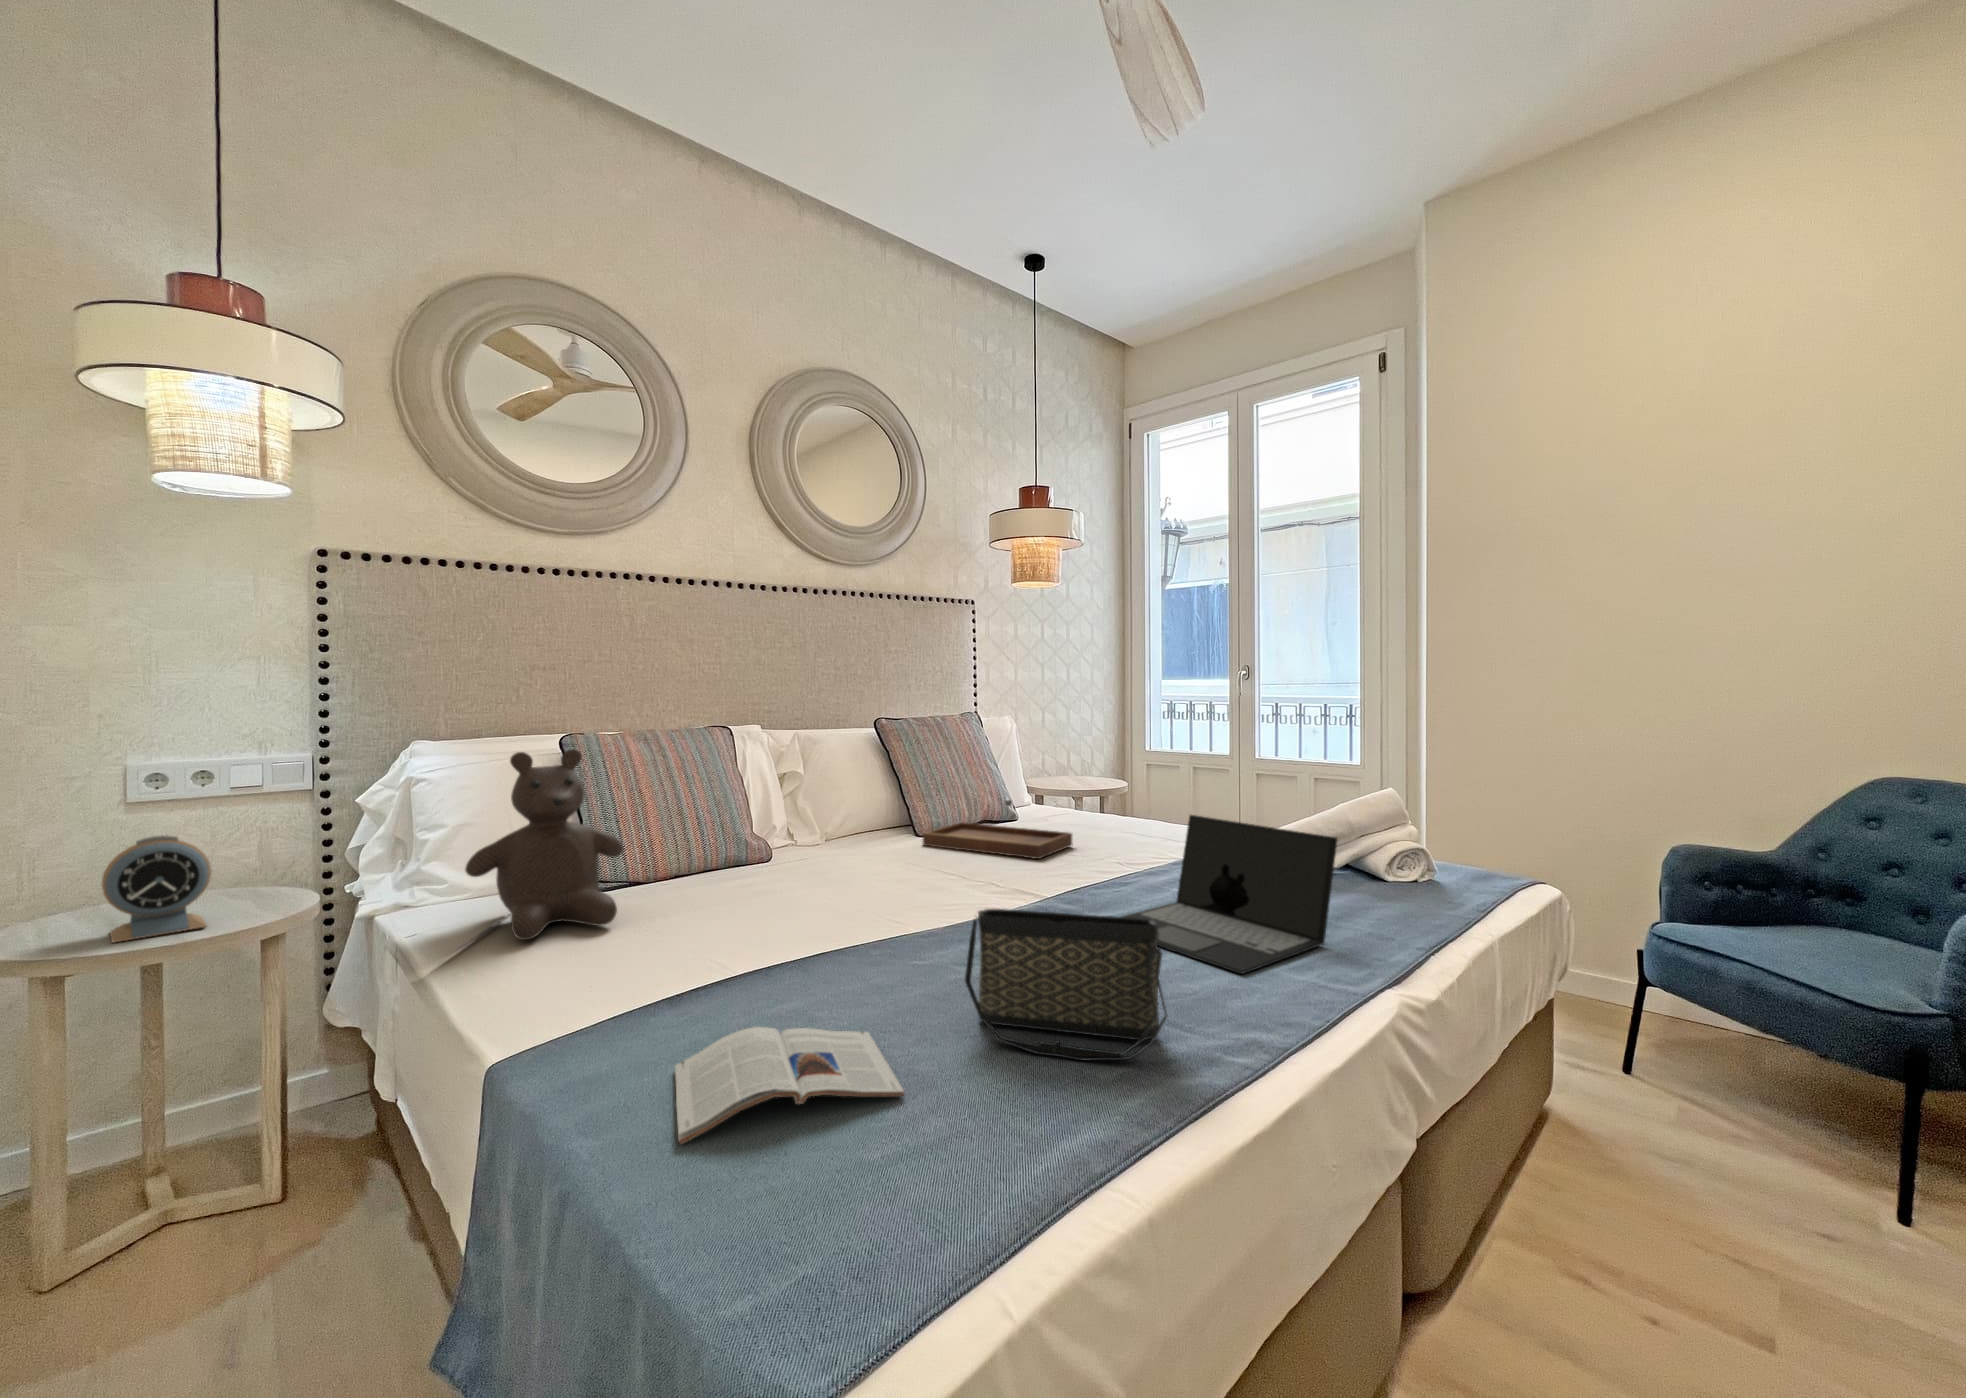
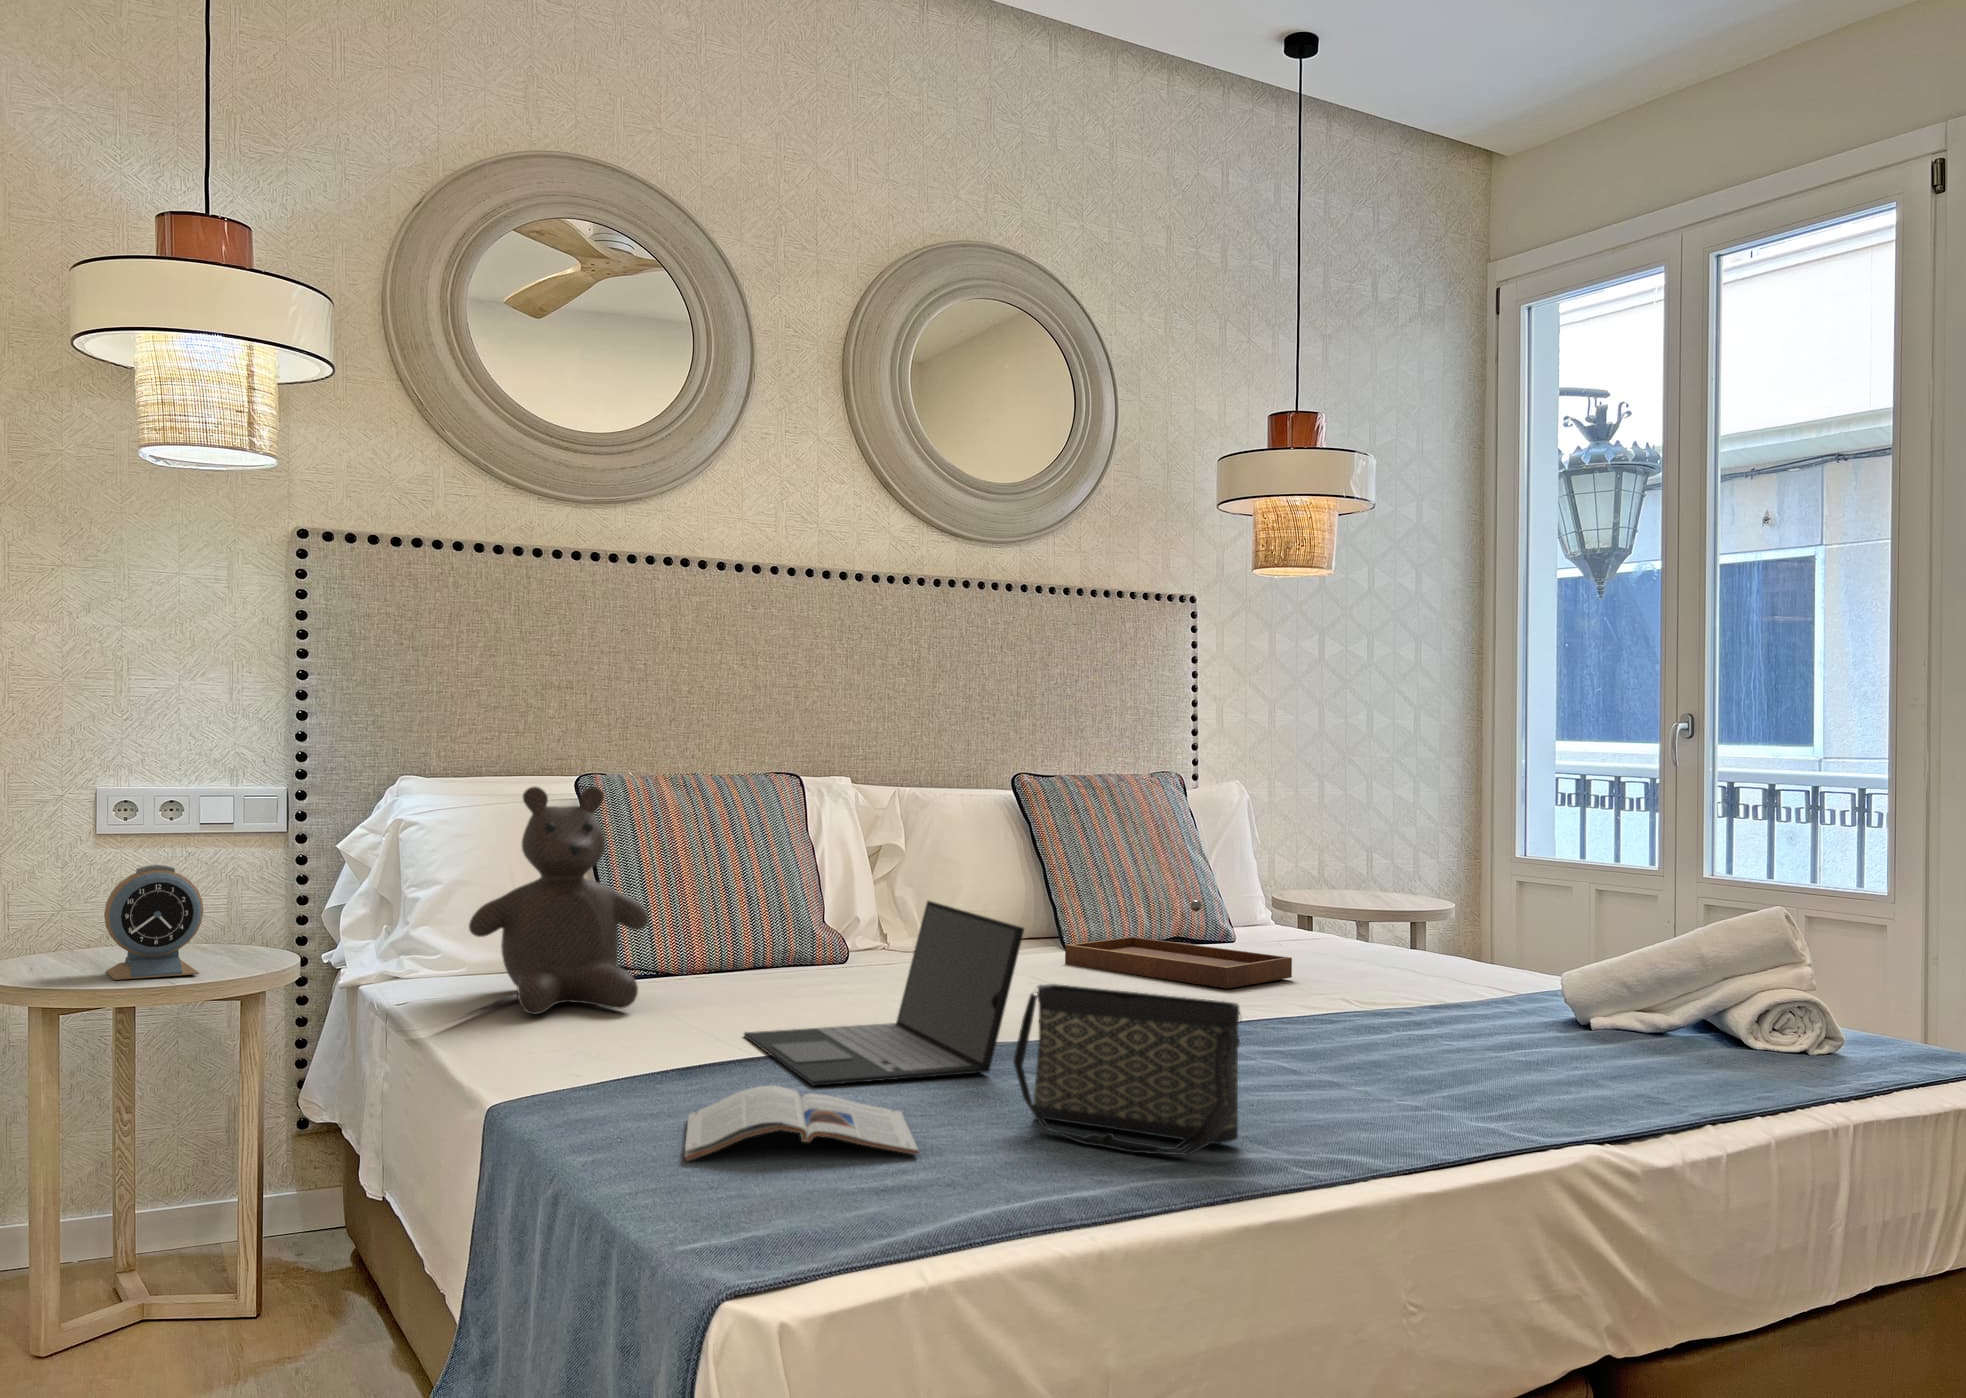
laptop: present [1122,815,1337,974] -> present [744,901,1024,1086]

